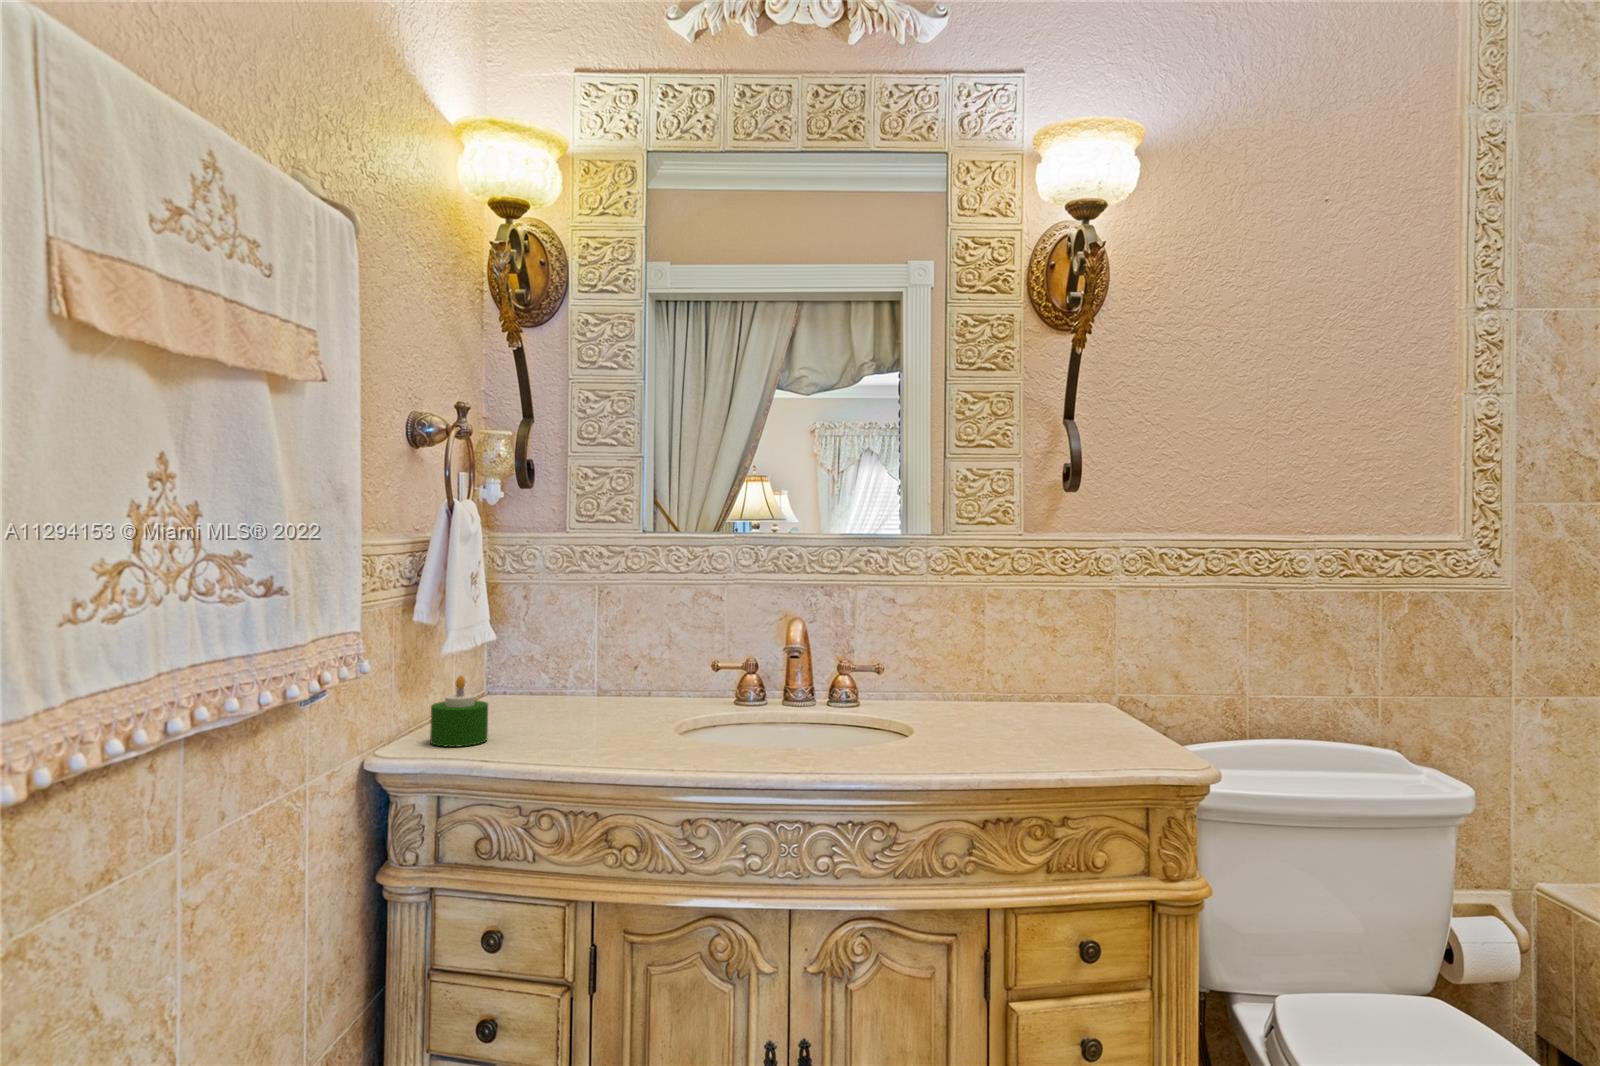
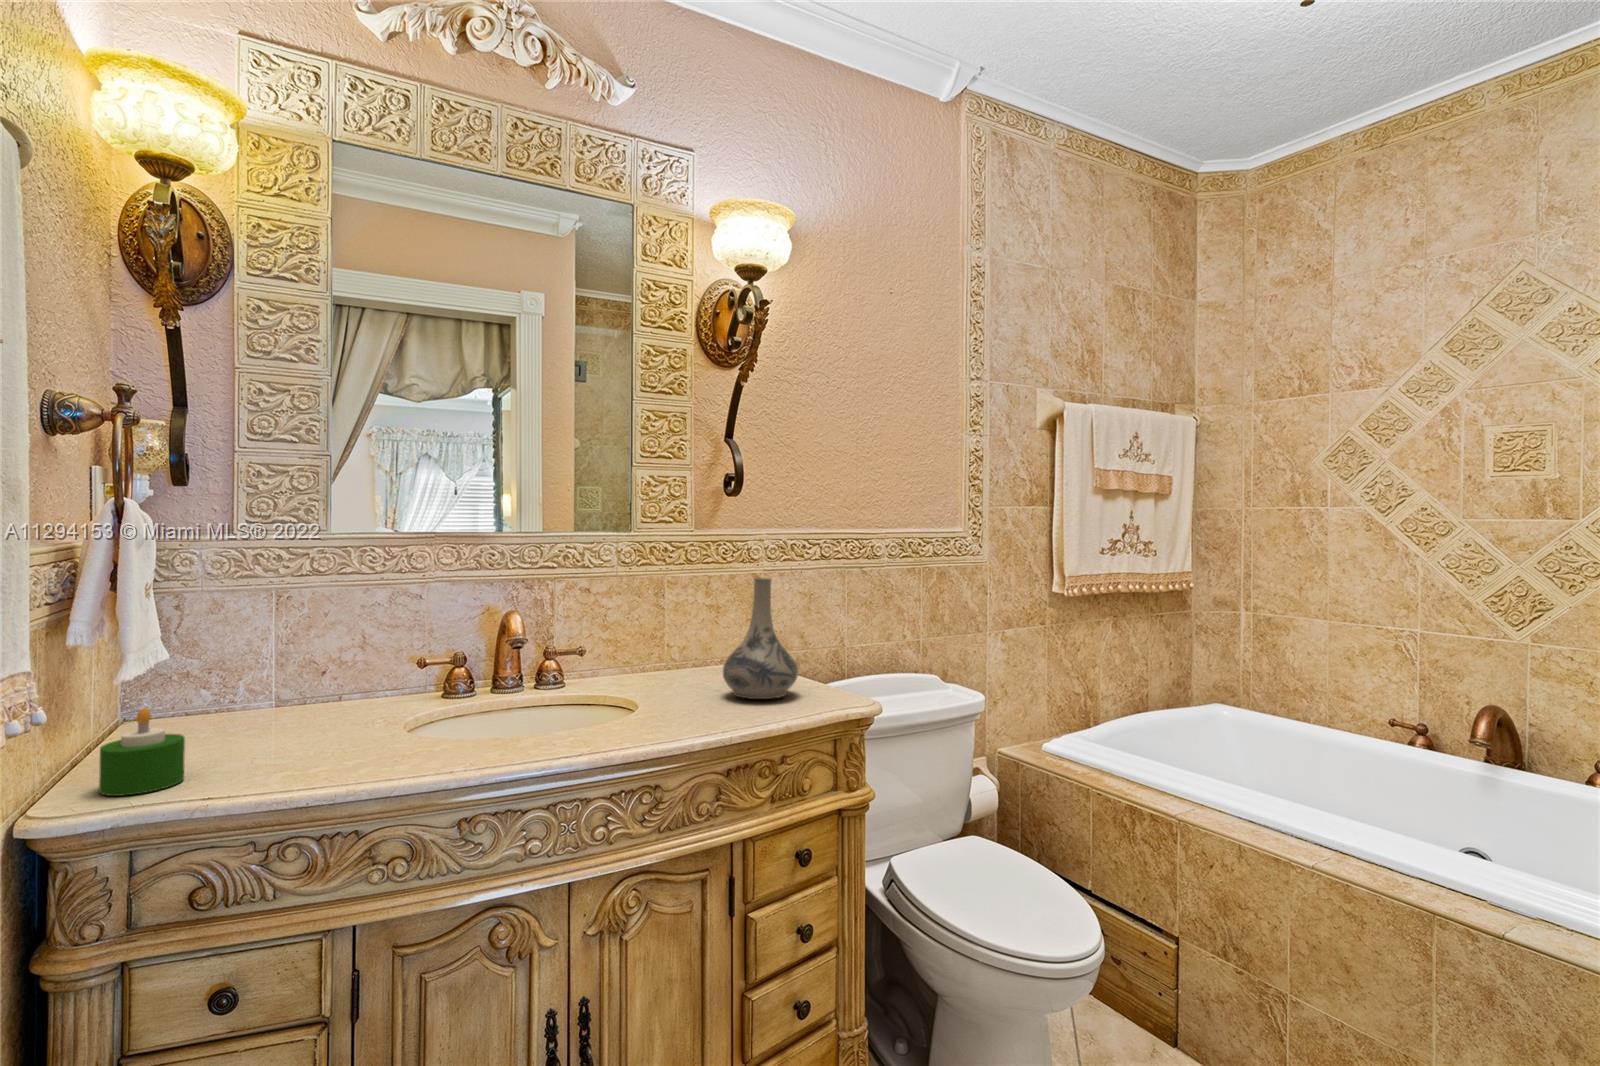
decorative vase: none [1016,592,1116,748] -> present [723,578,798,699]

